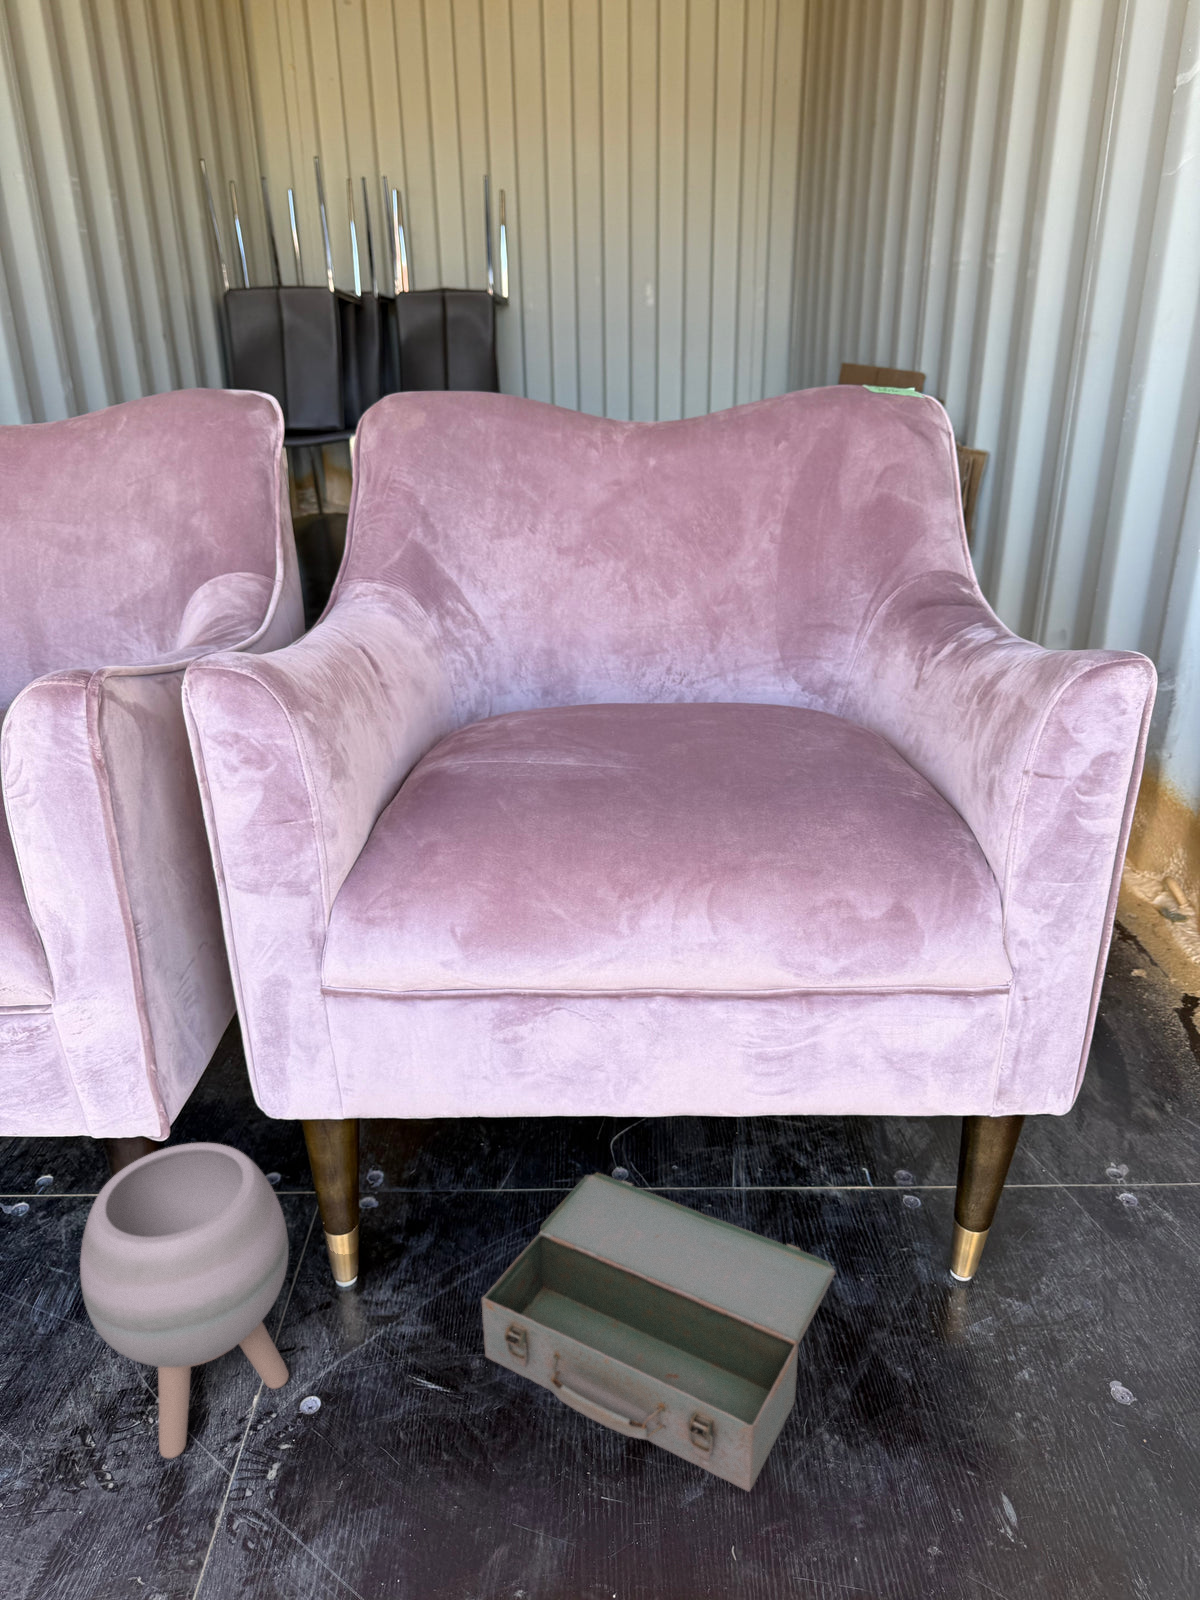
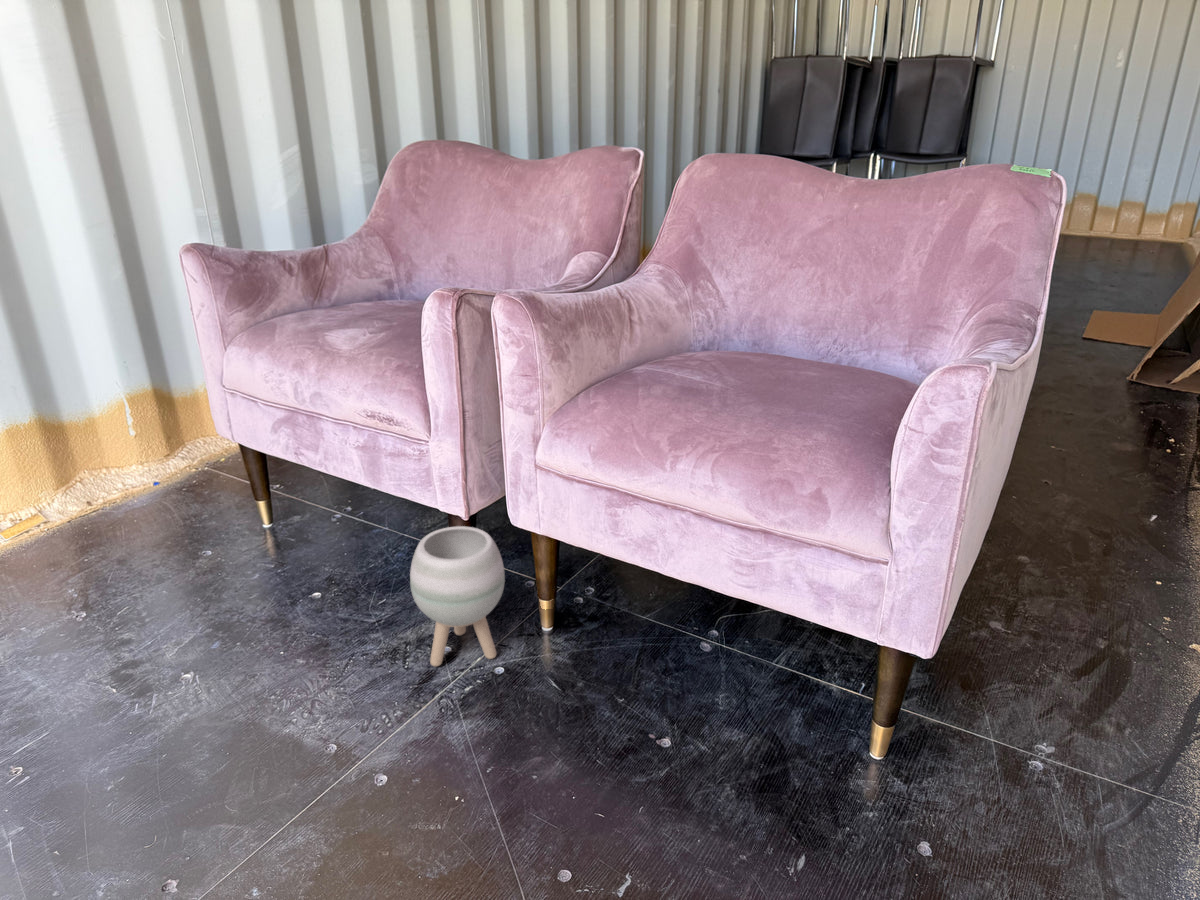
toolbox: present [482,1173,835,1492] -> none [585,619,776,790]

